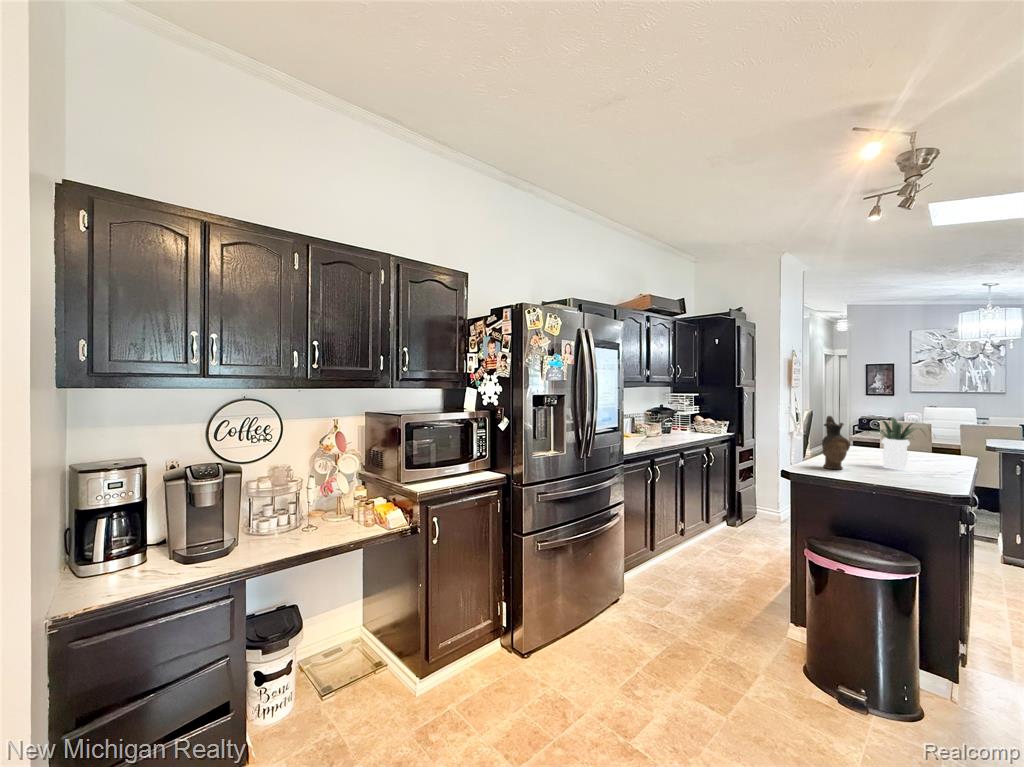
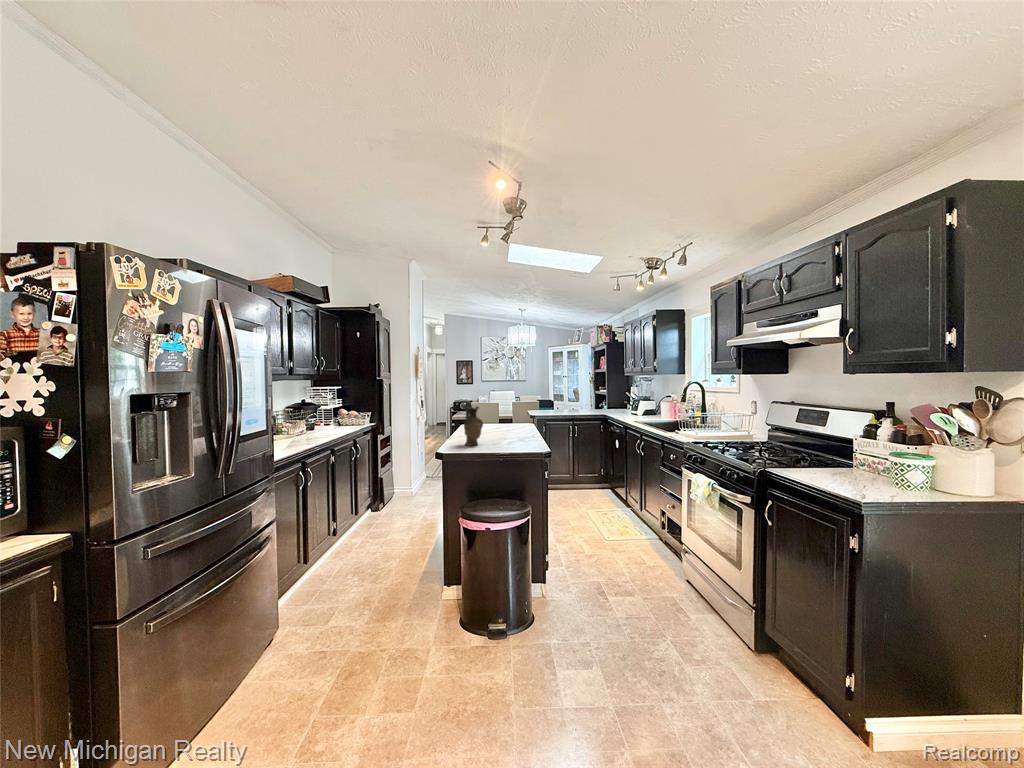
potted plant: present [875,418,924,469] -> none [483,400,529,439]

